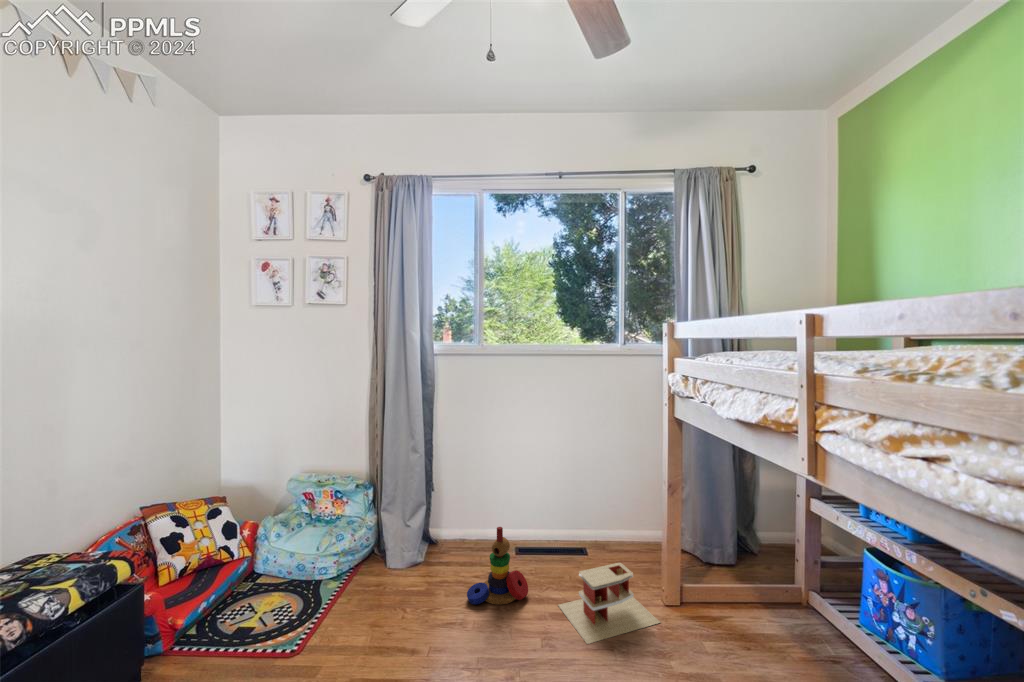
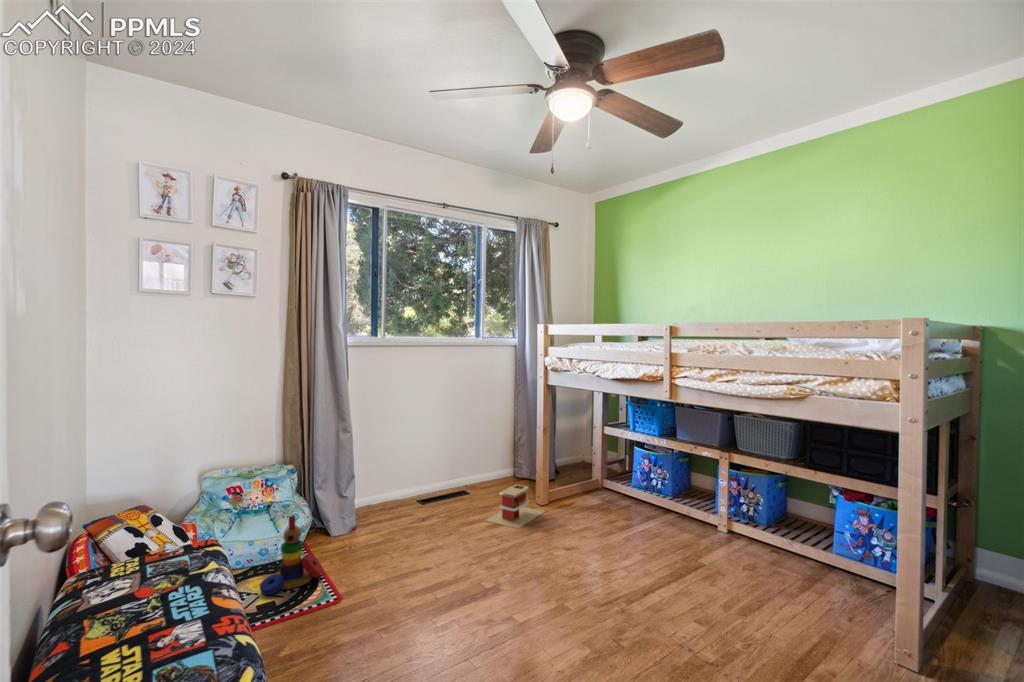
stacking toy: present [467,527,528,605] -> present [260,515,322,595]

